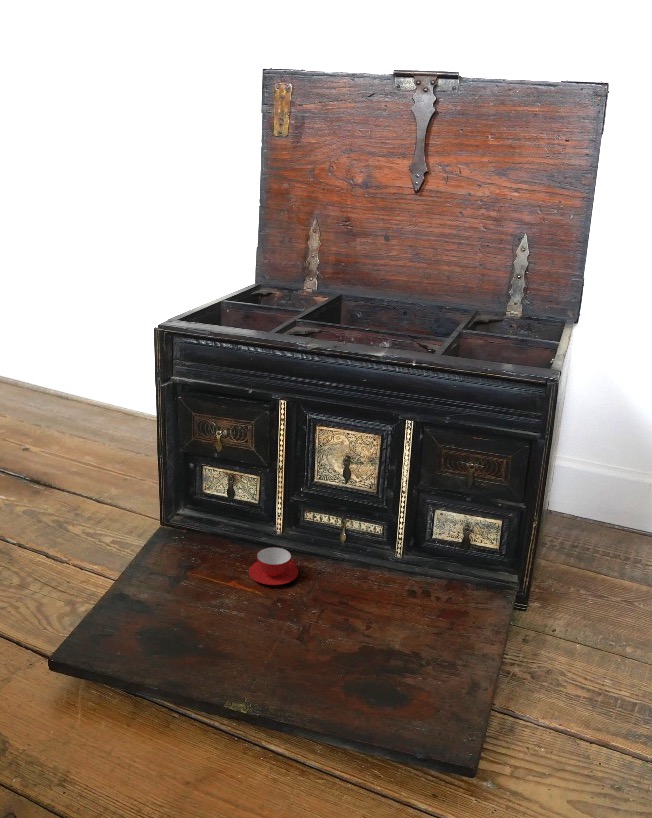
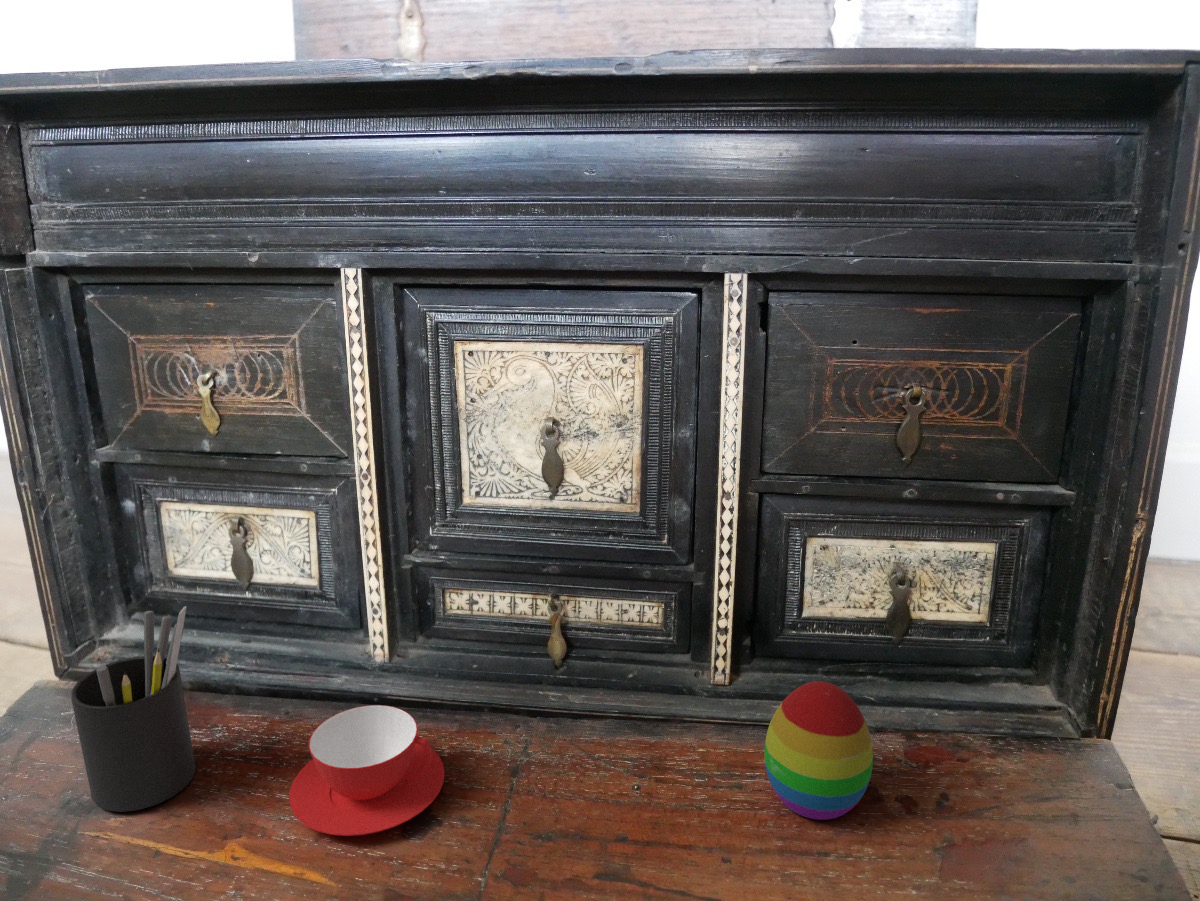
pen holder: none [186,507,223,569] -> present [71,606,196,812]
decorative egg: none [403,558,438,603] -> present [764,681,873,820]

